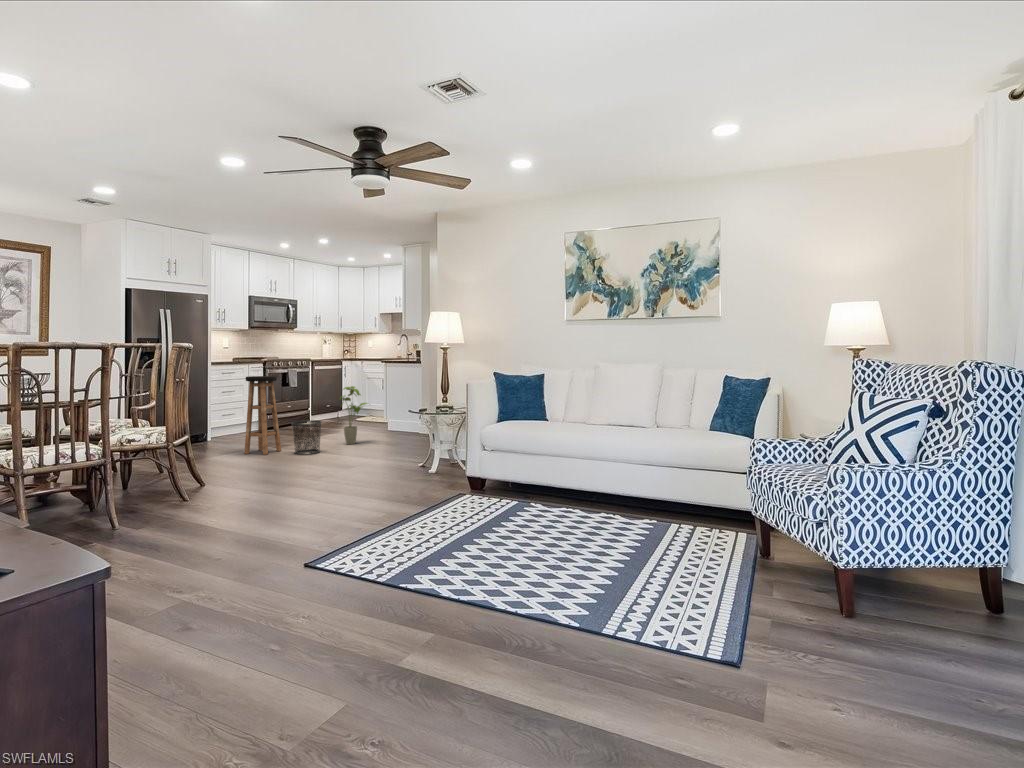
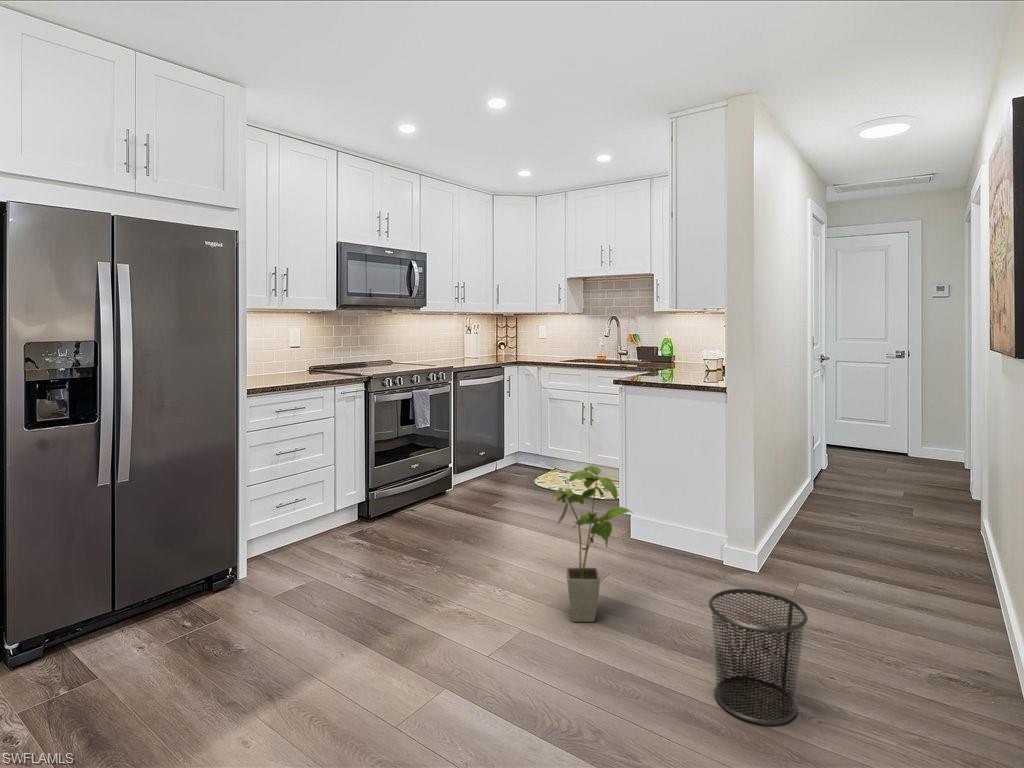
bar stool: present [245,376,281,455] -> none [308,448,410,703]
waste bin: present [291,420,322,455] -> present [709,589,808,724]

